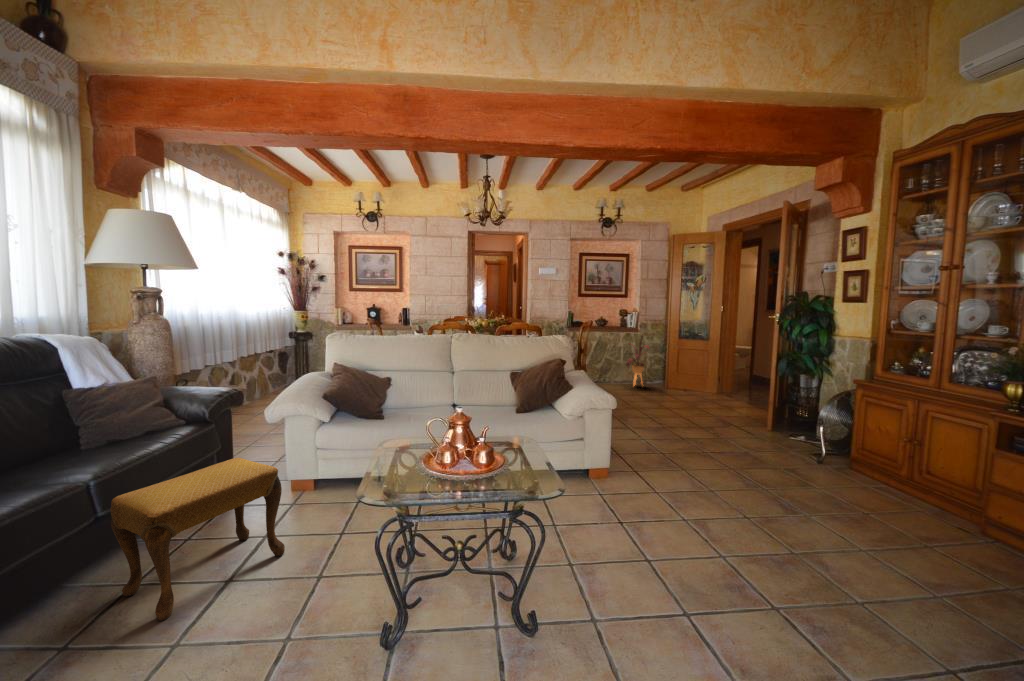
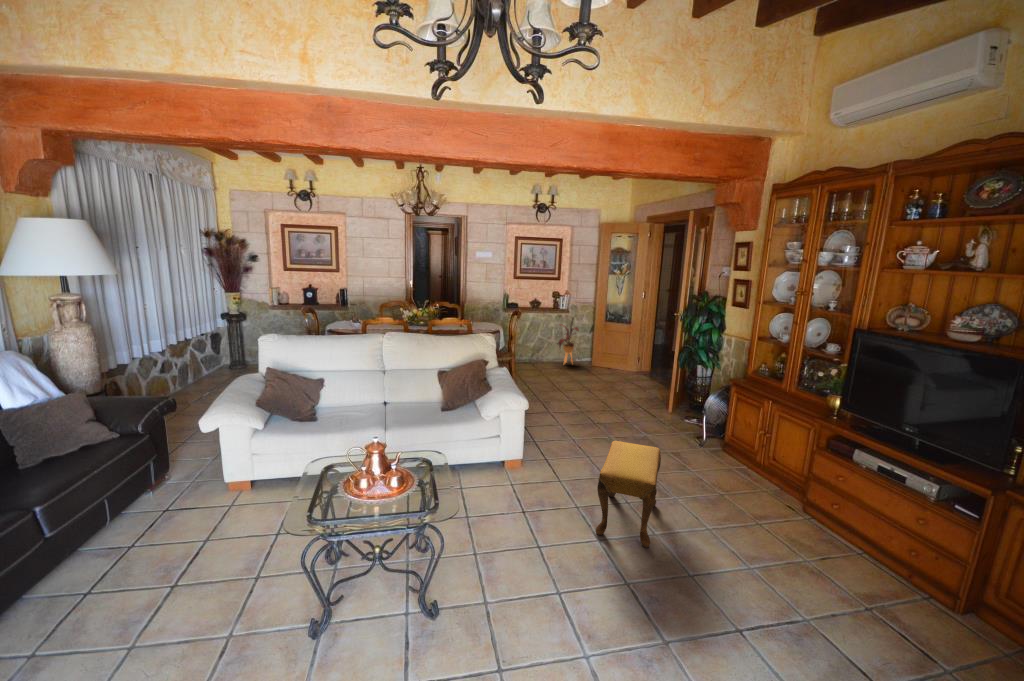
footstool: present [110,458,285,621] -> present [596,441,661,548]

